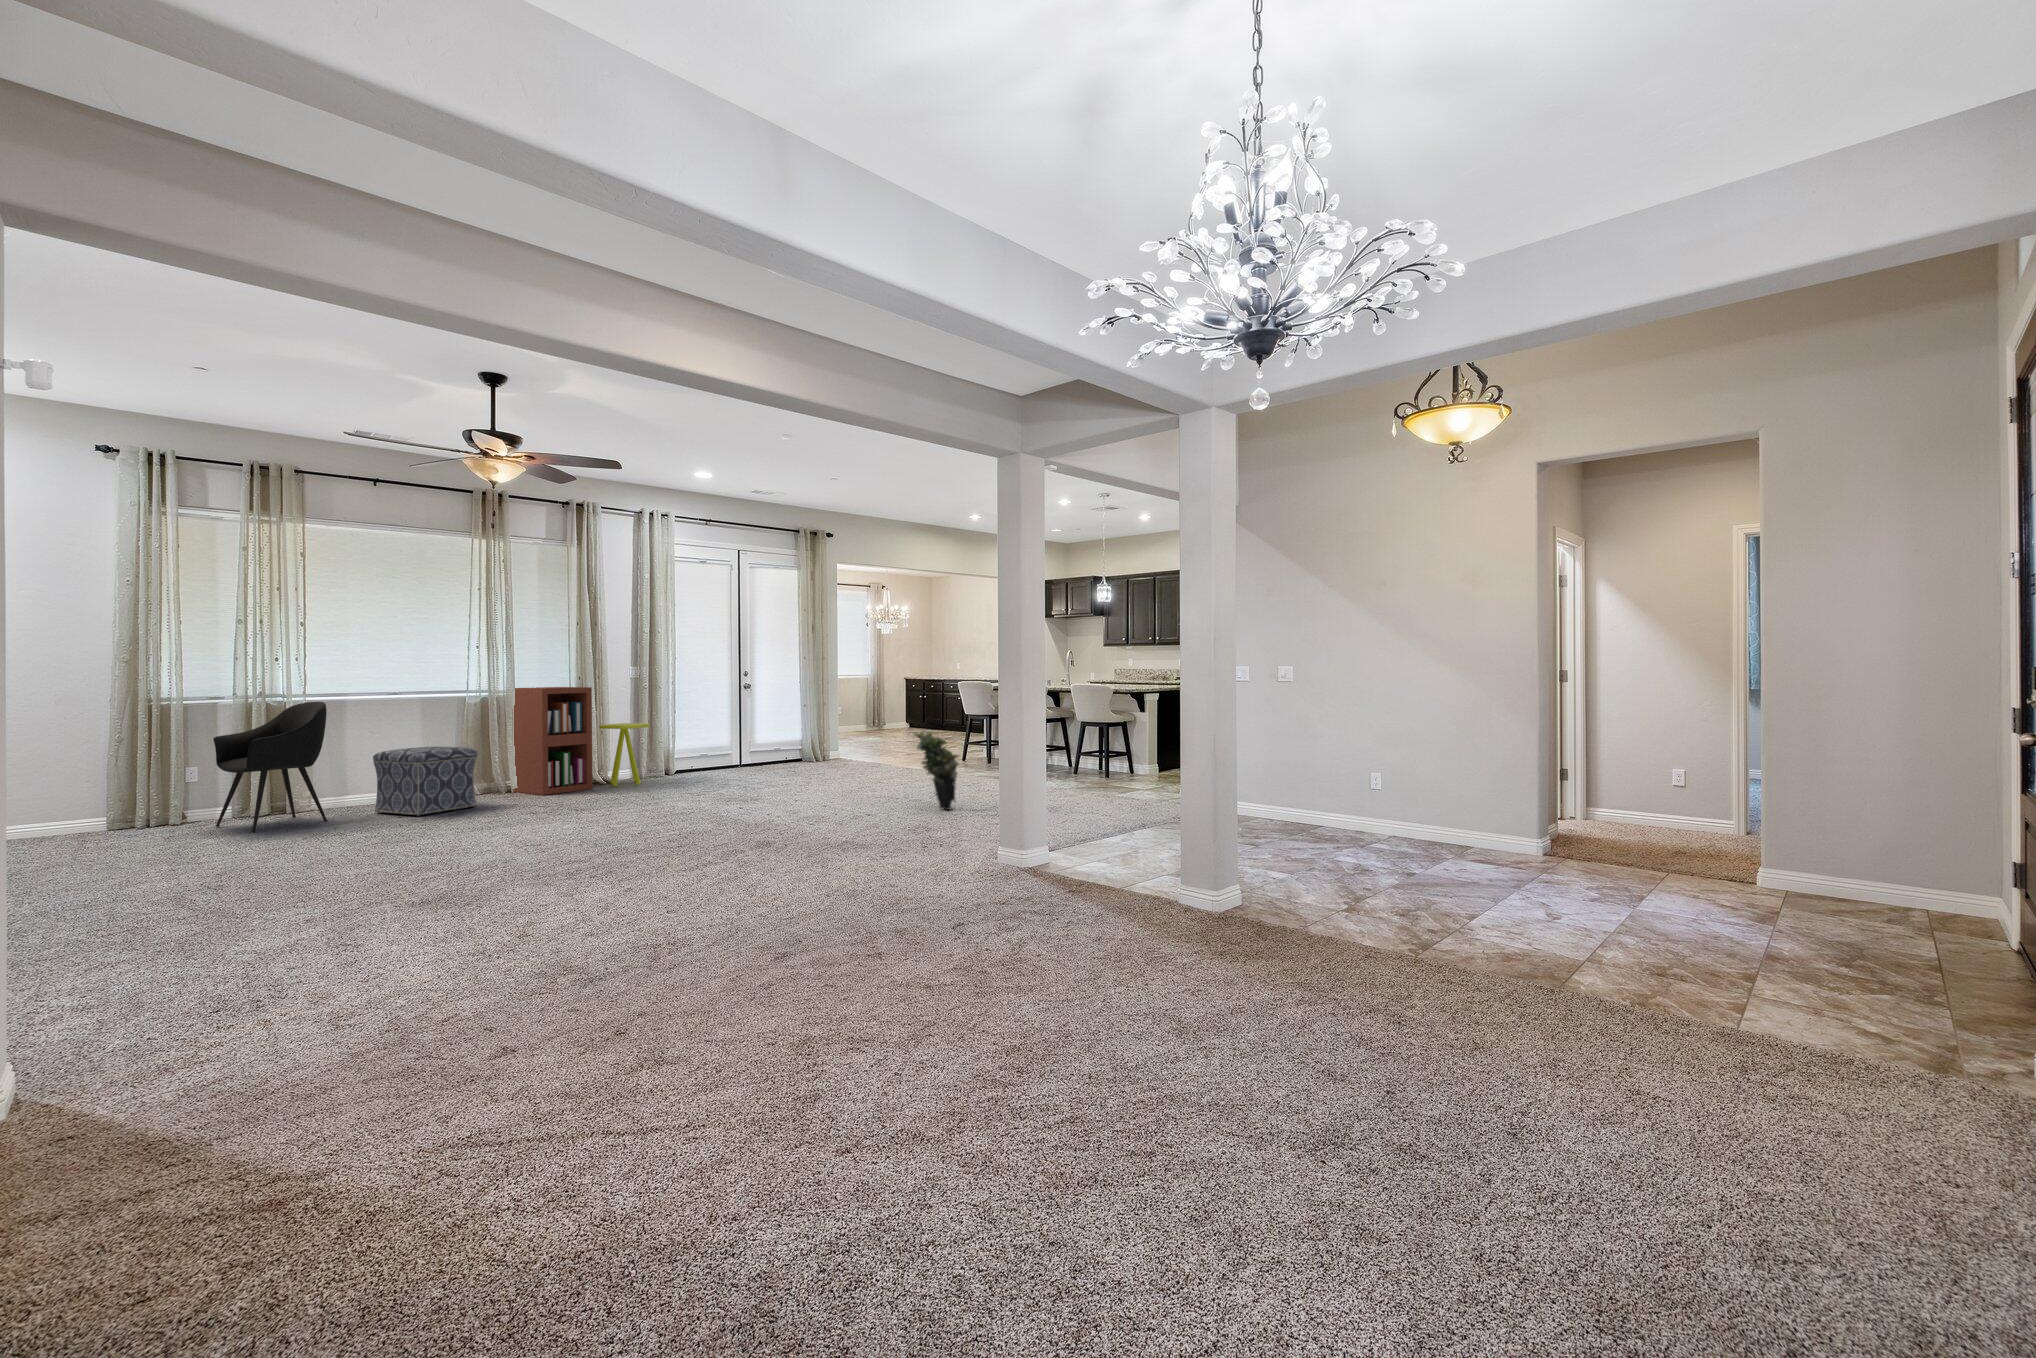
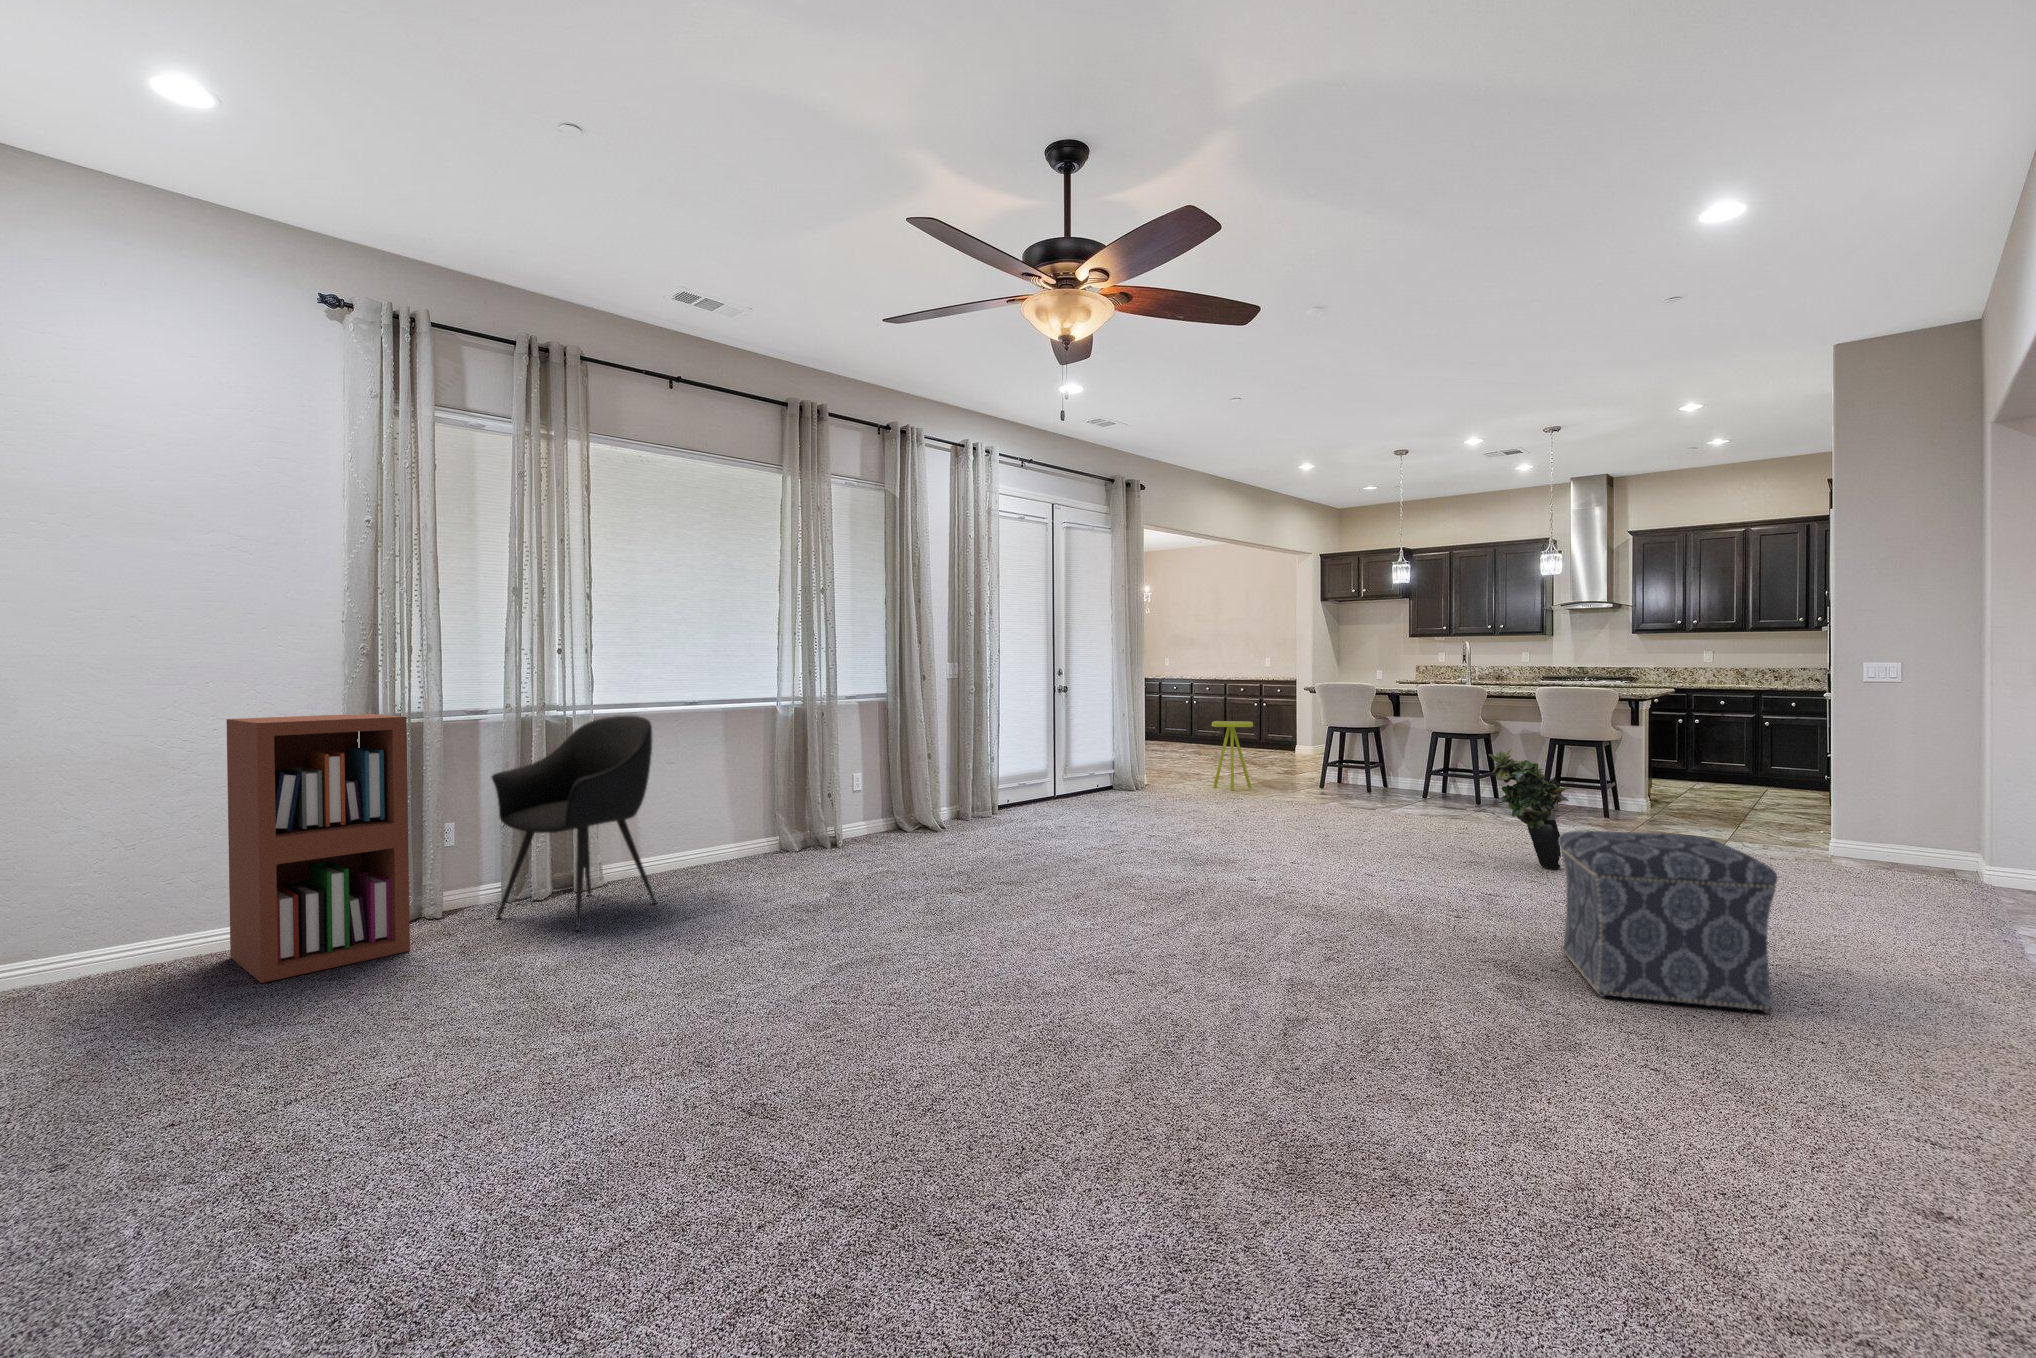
bookshelf: present [512,687,592,795] -> present [227,714,410,983]
side table: present [599,723,650,786] -> present [1212,721,1253,790]
ottoman: present [373,746,478,816] -> present [1559,831,1777,1013]

